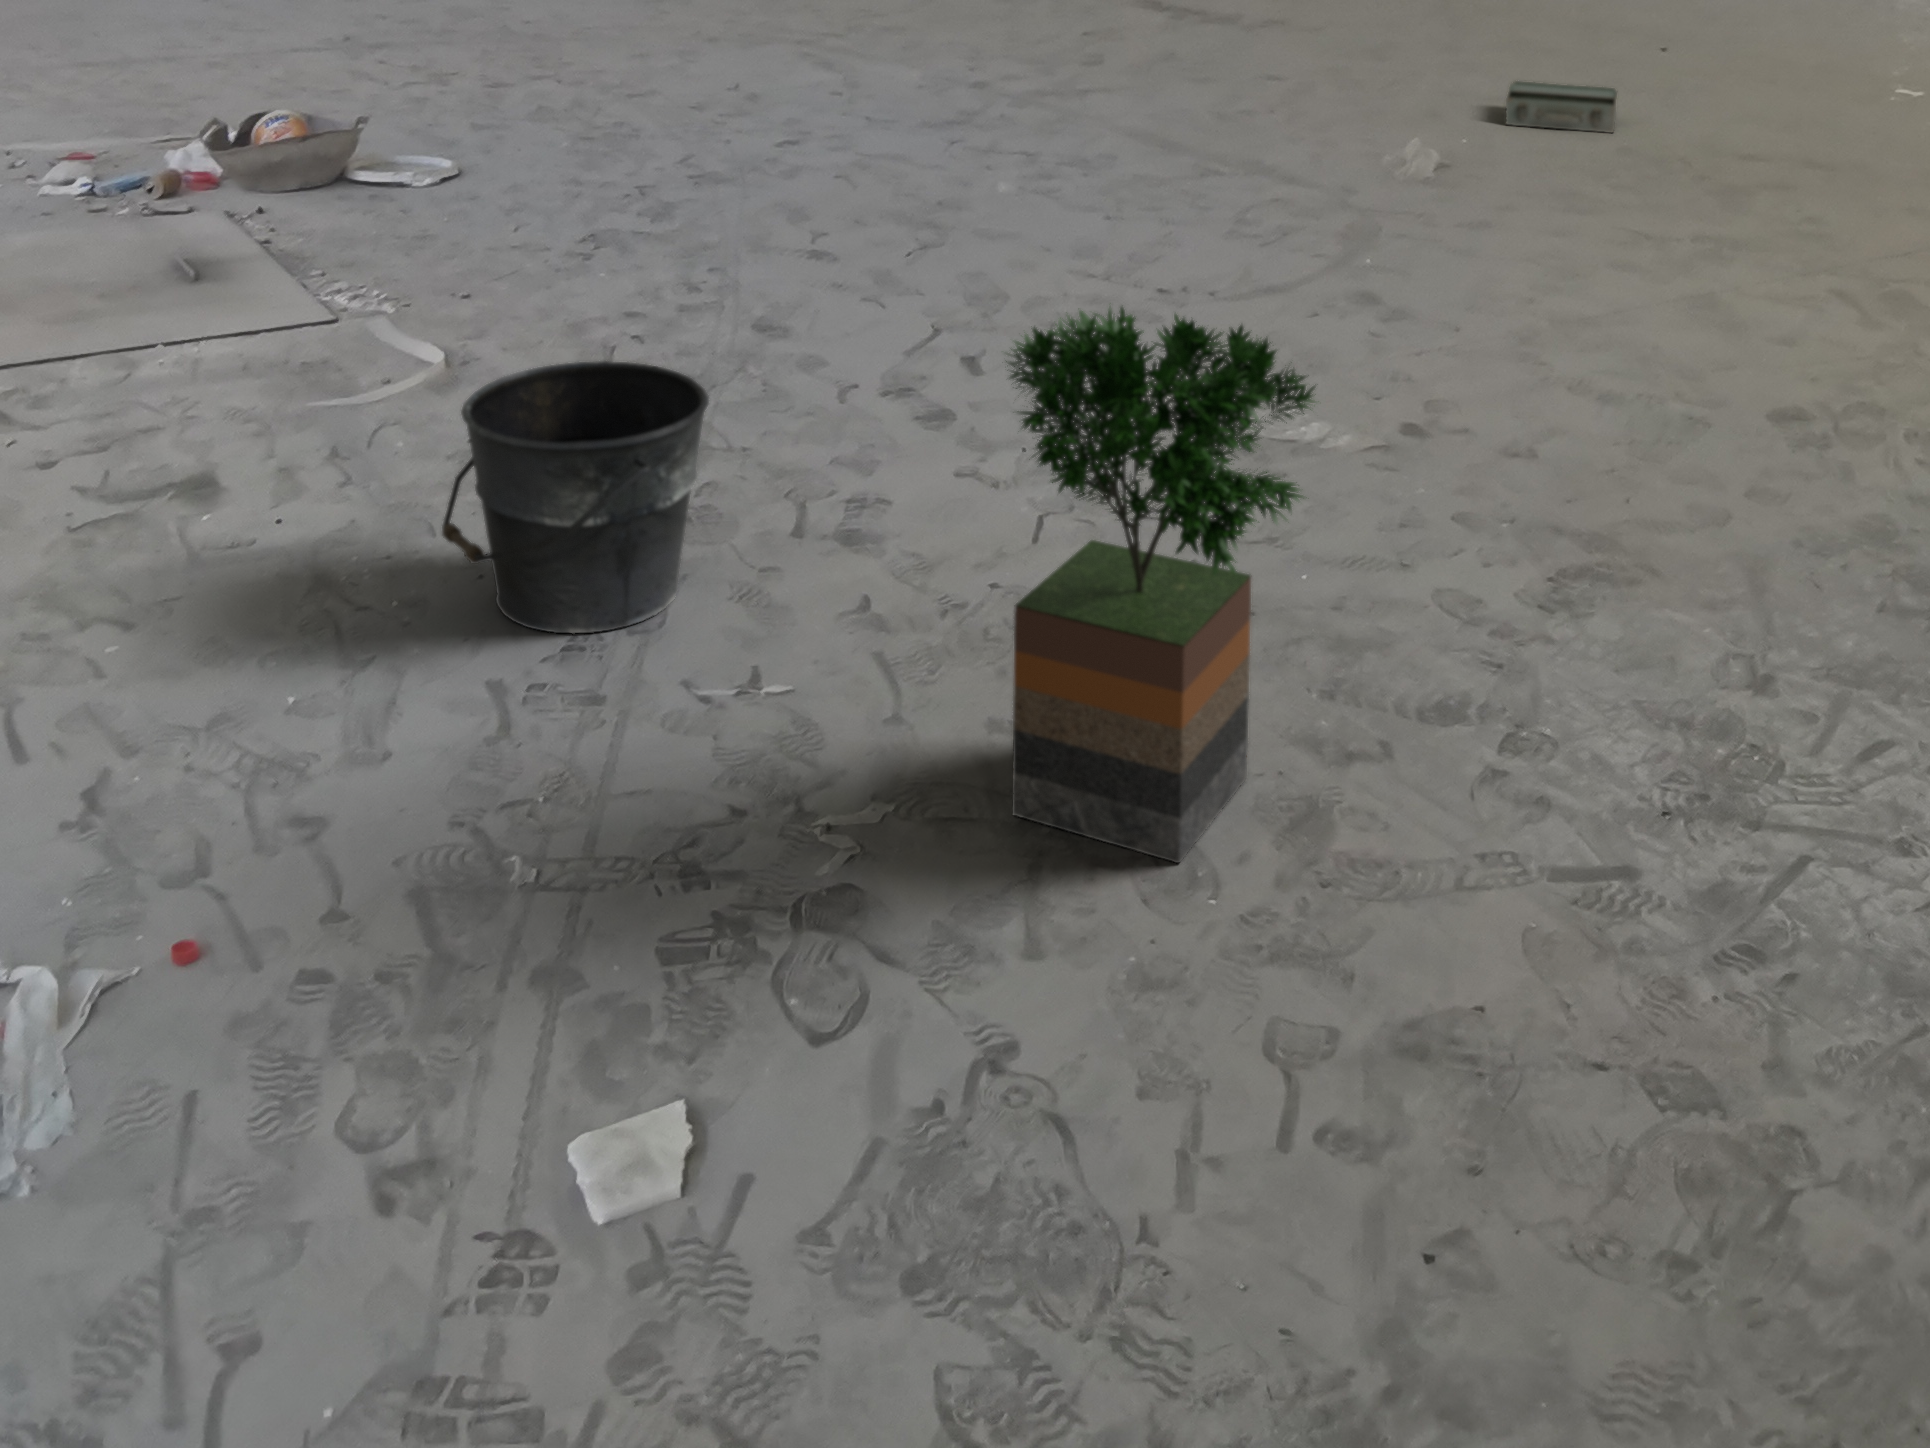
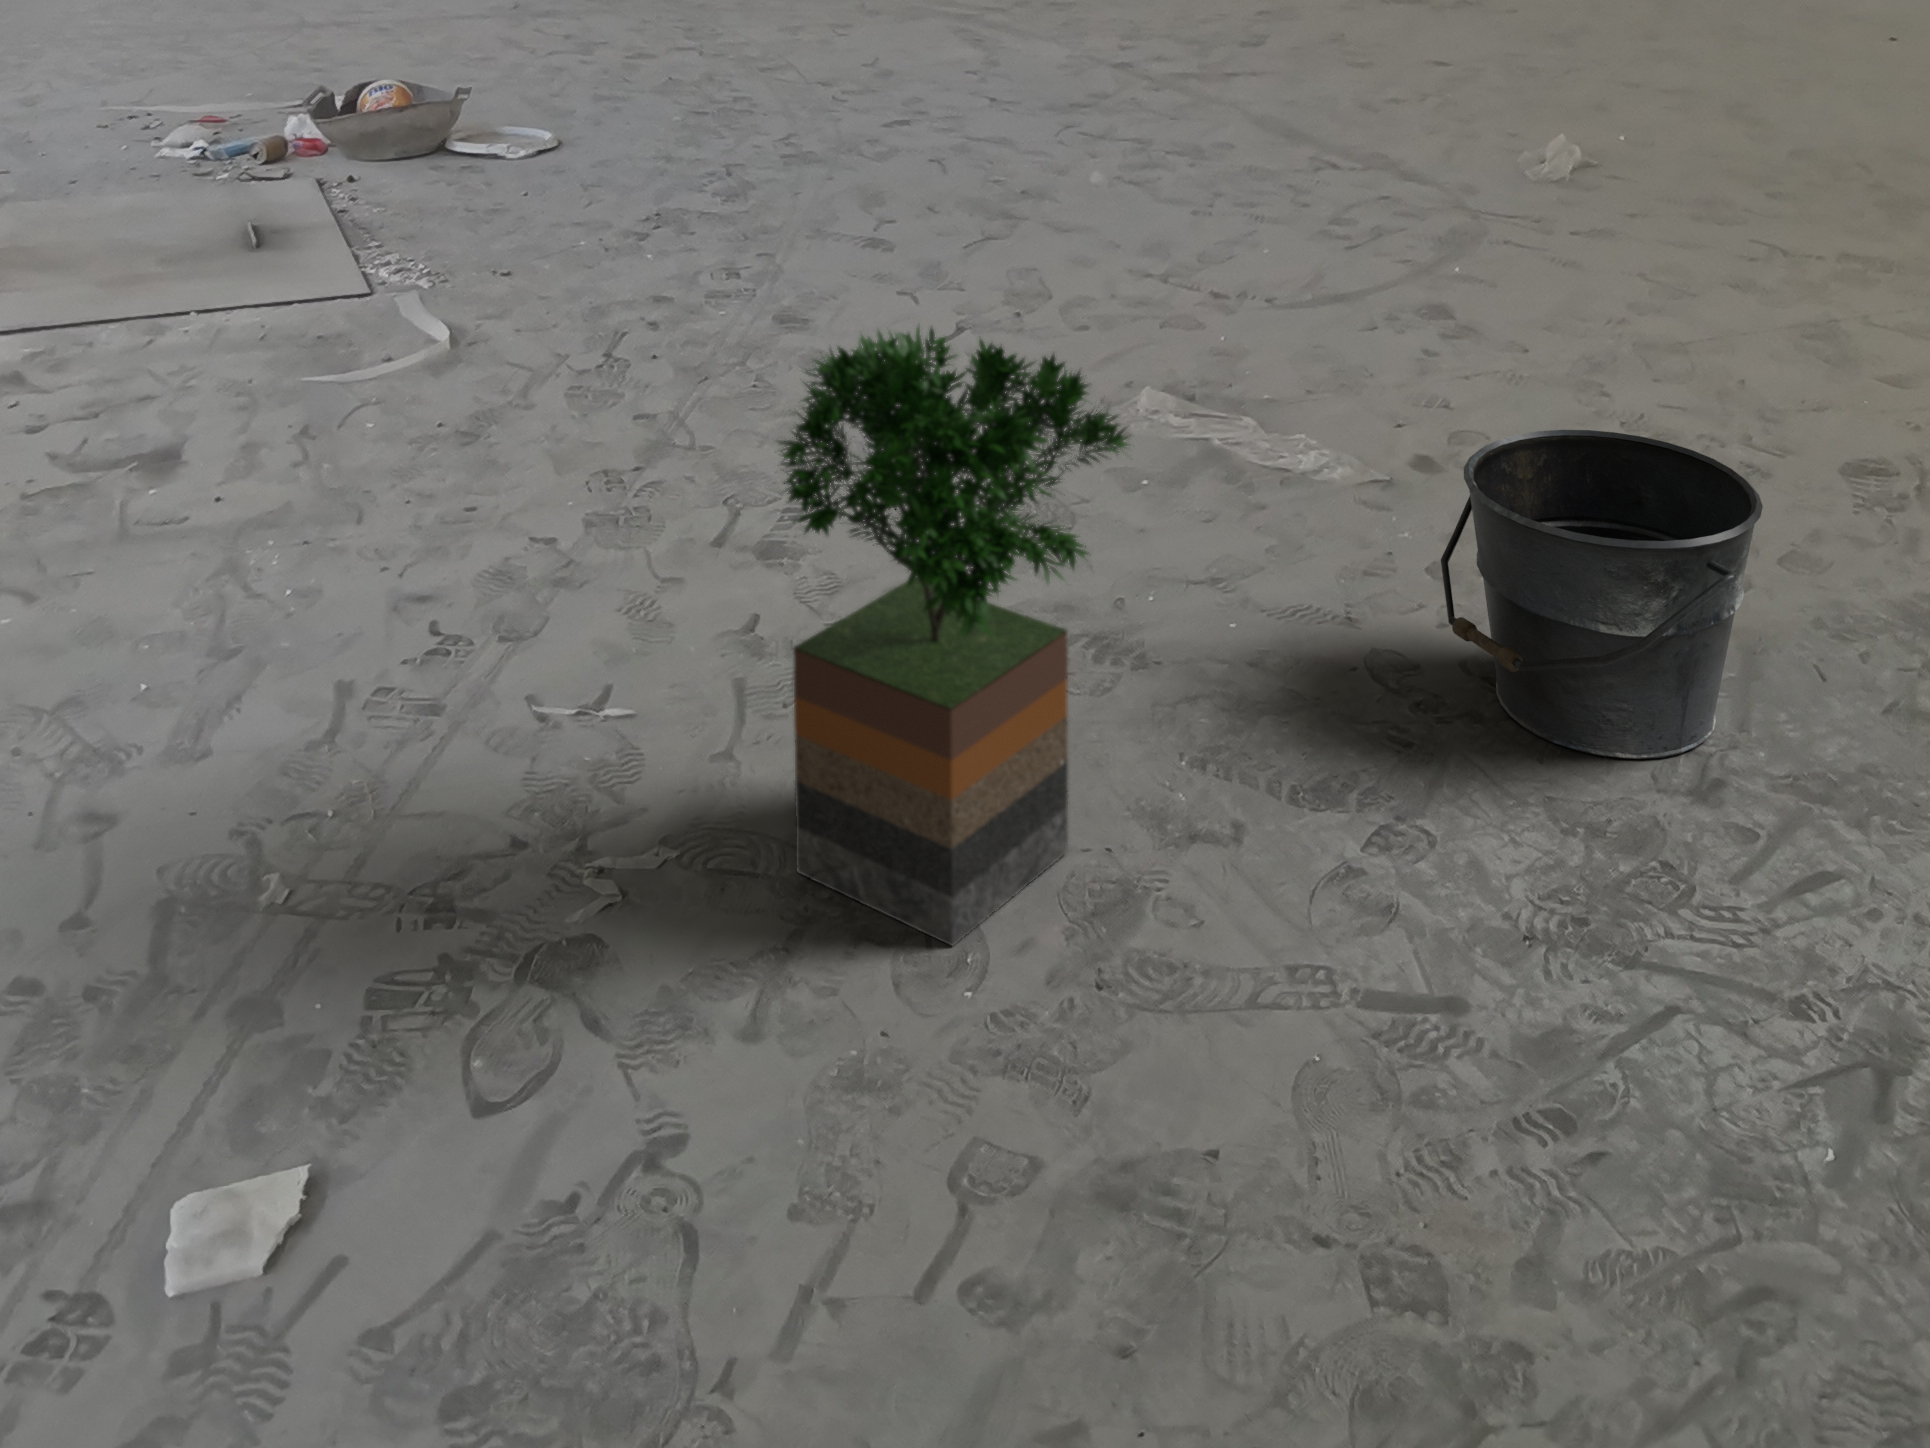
toolbox: present [1506,81,1617,133] -> none [1662,67,1794,127]
bucket: present [442,361,709,633] -> present [1441,430,1763,759]

